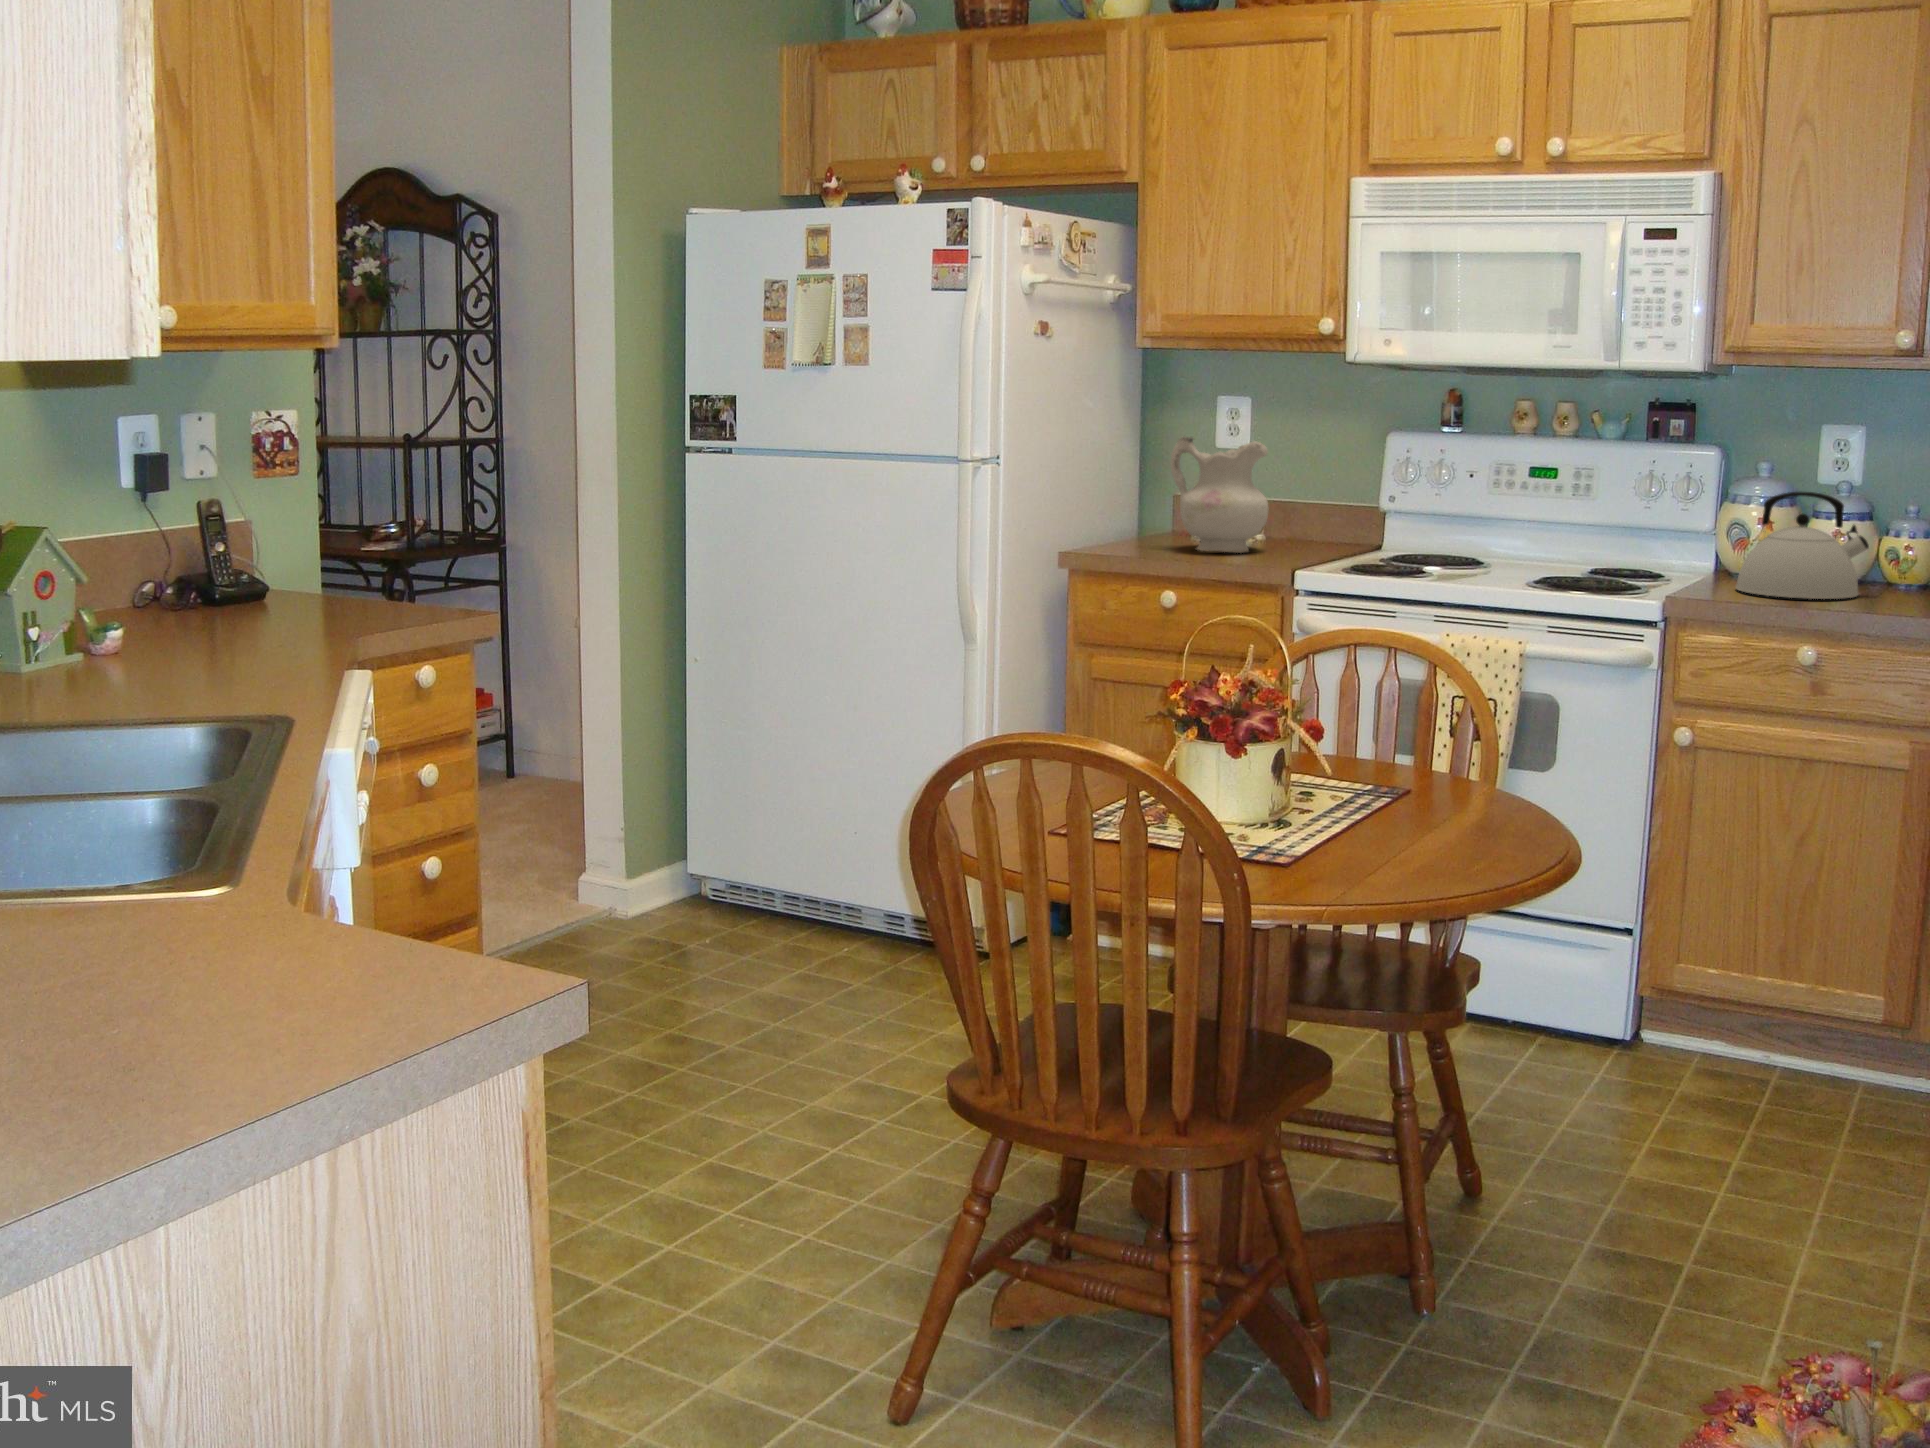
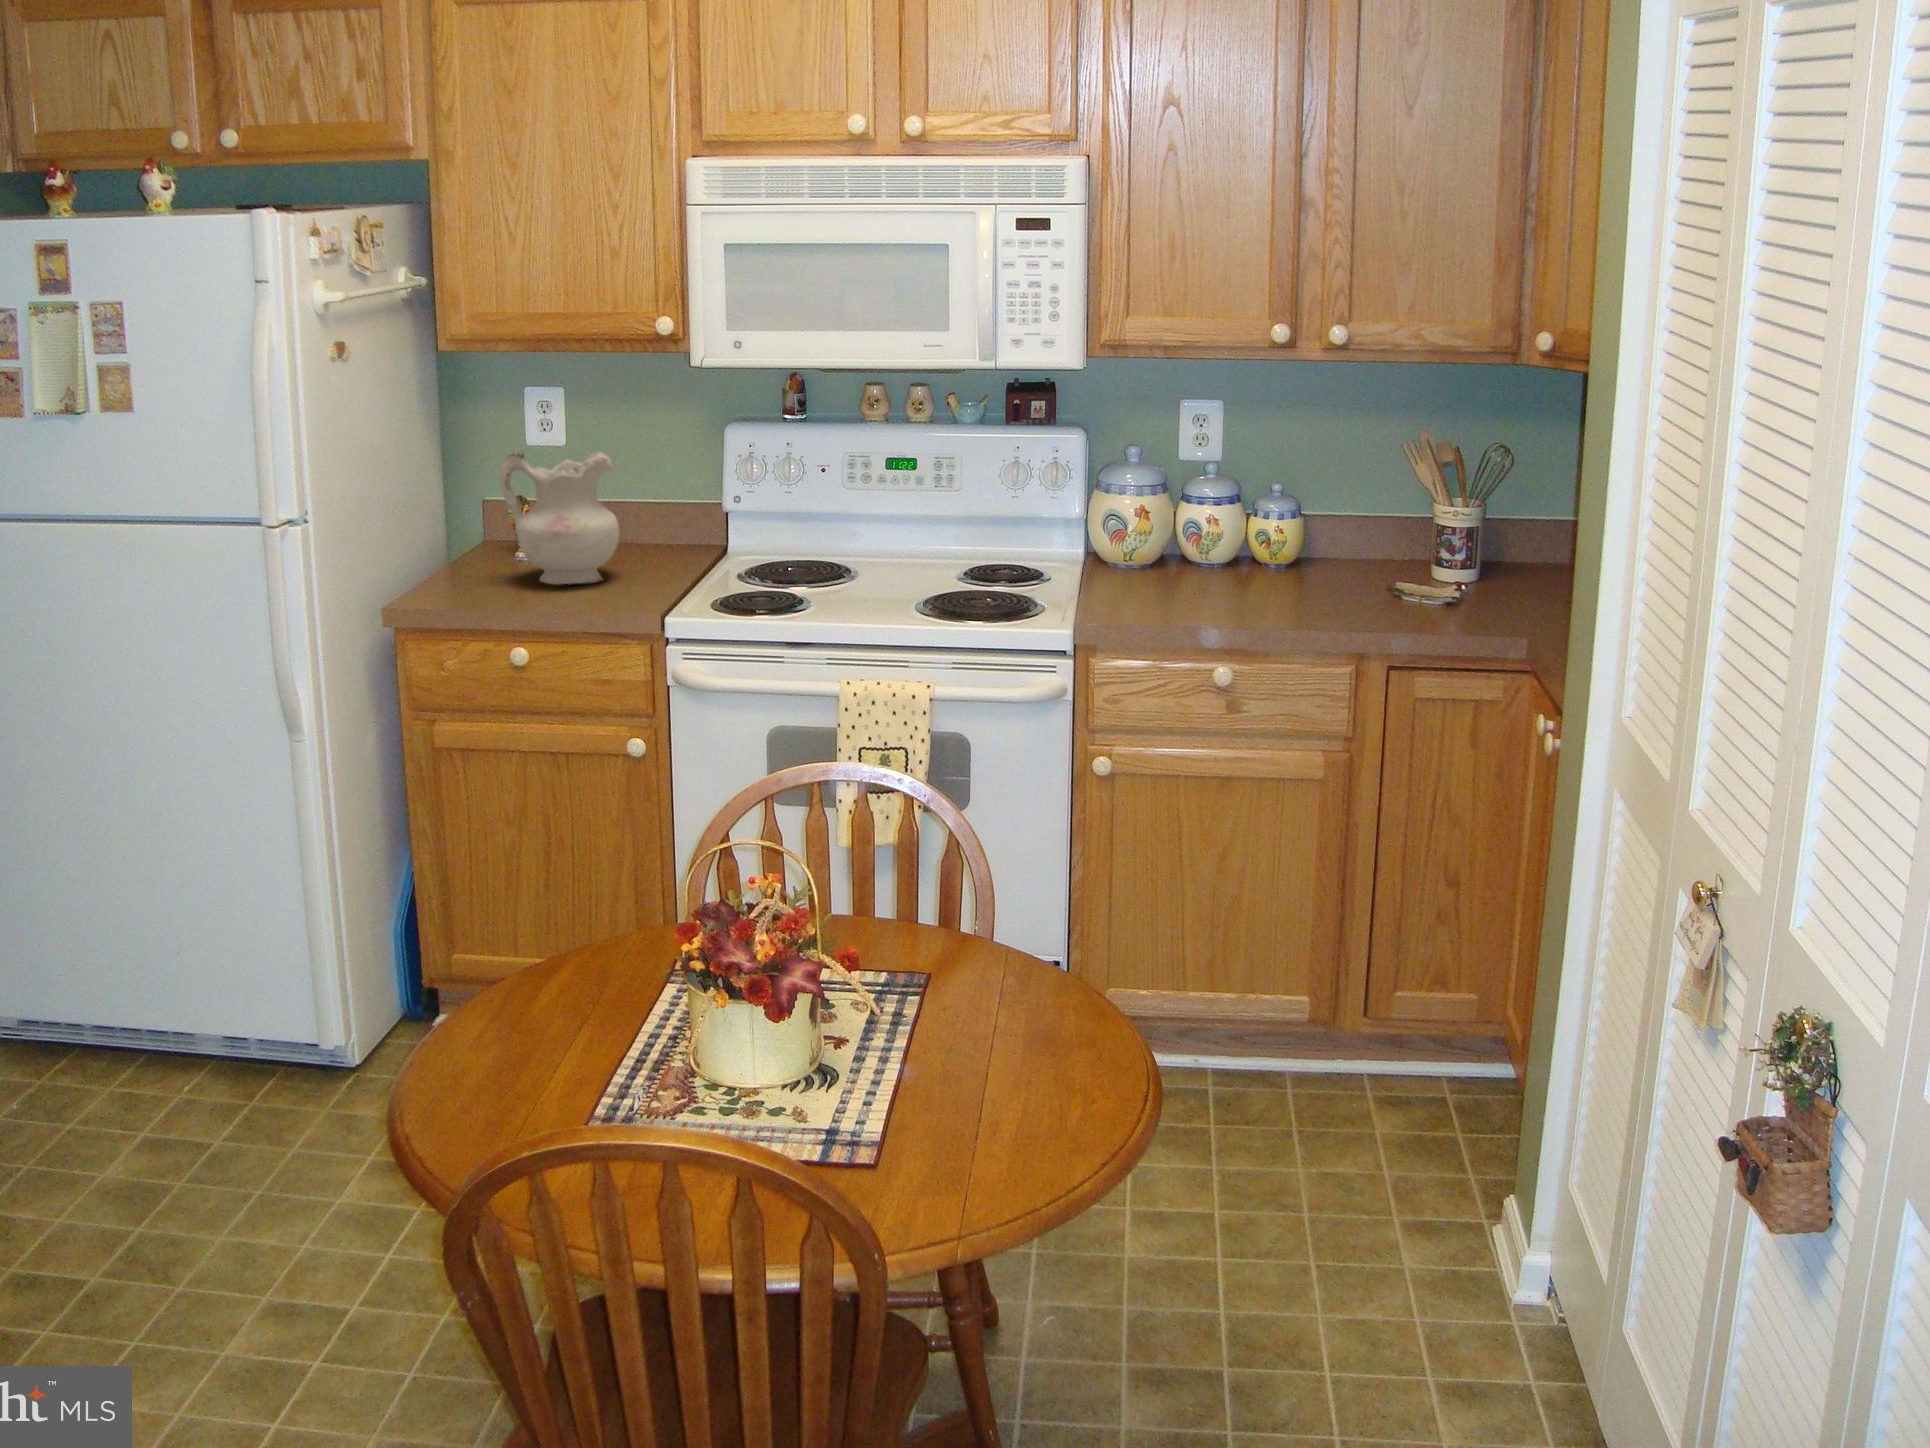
kettle: present [1736,492,1869,599] -> none [1129,492,1250,605]

